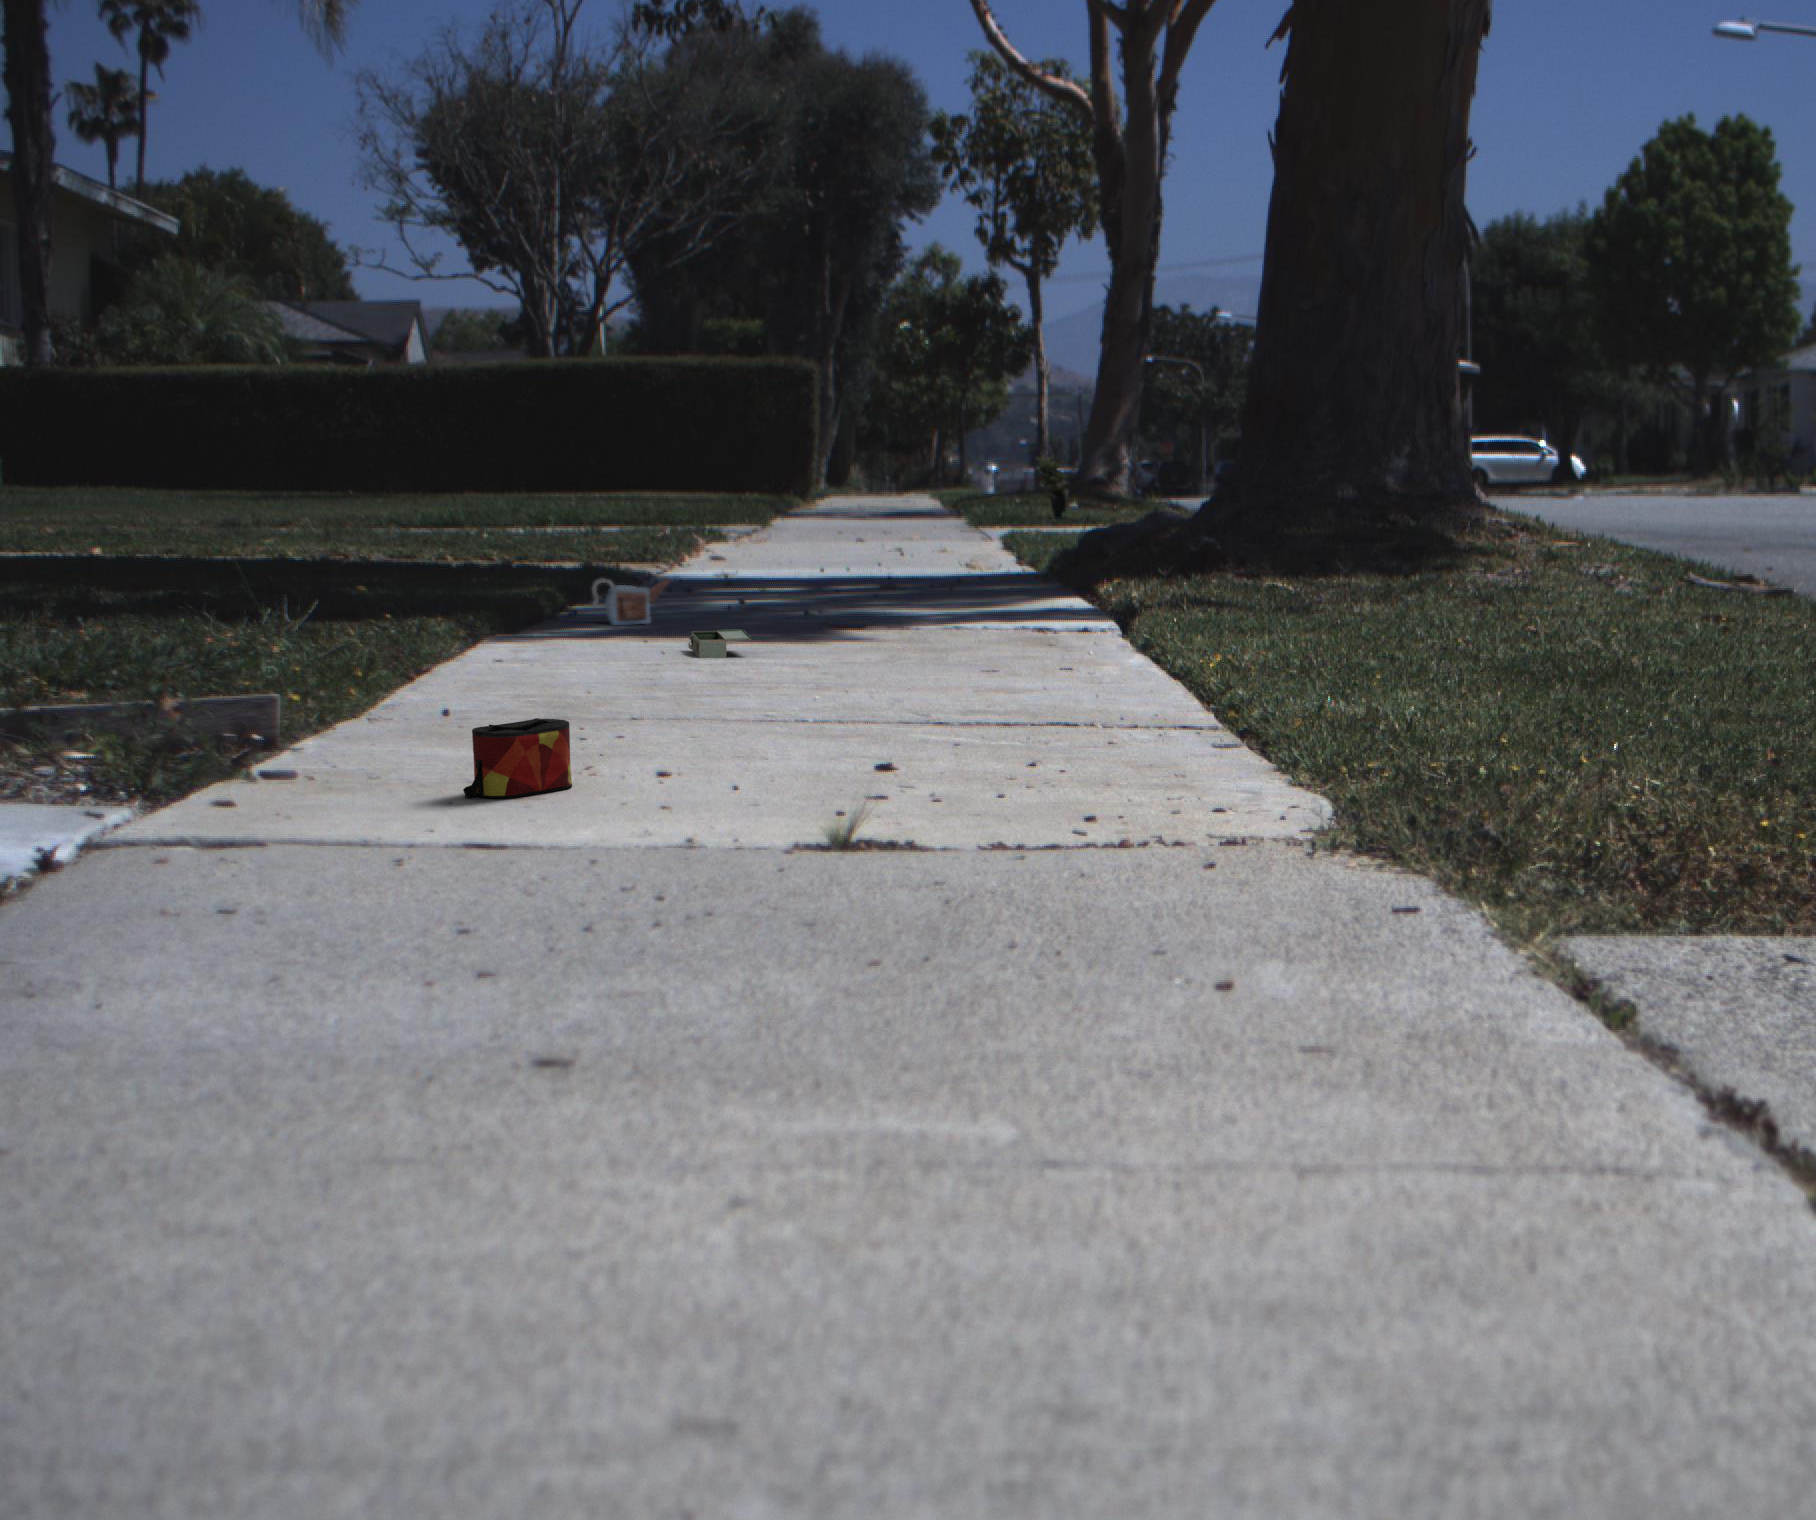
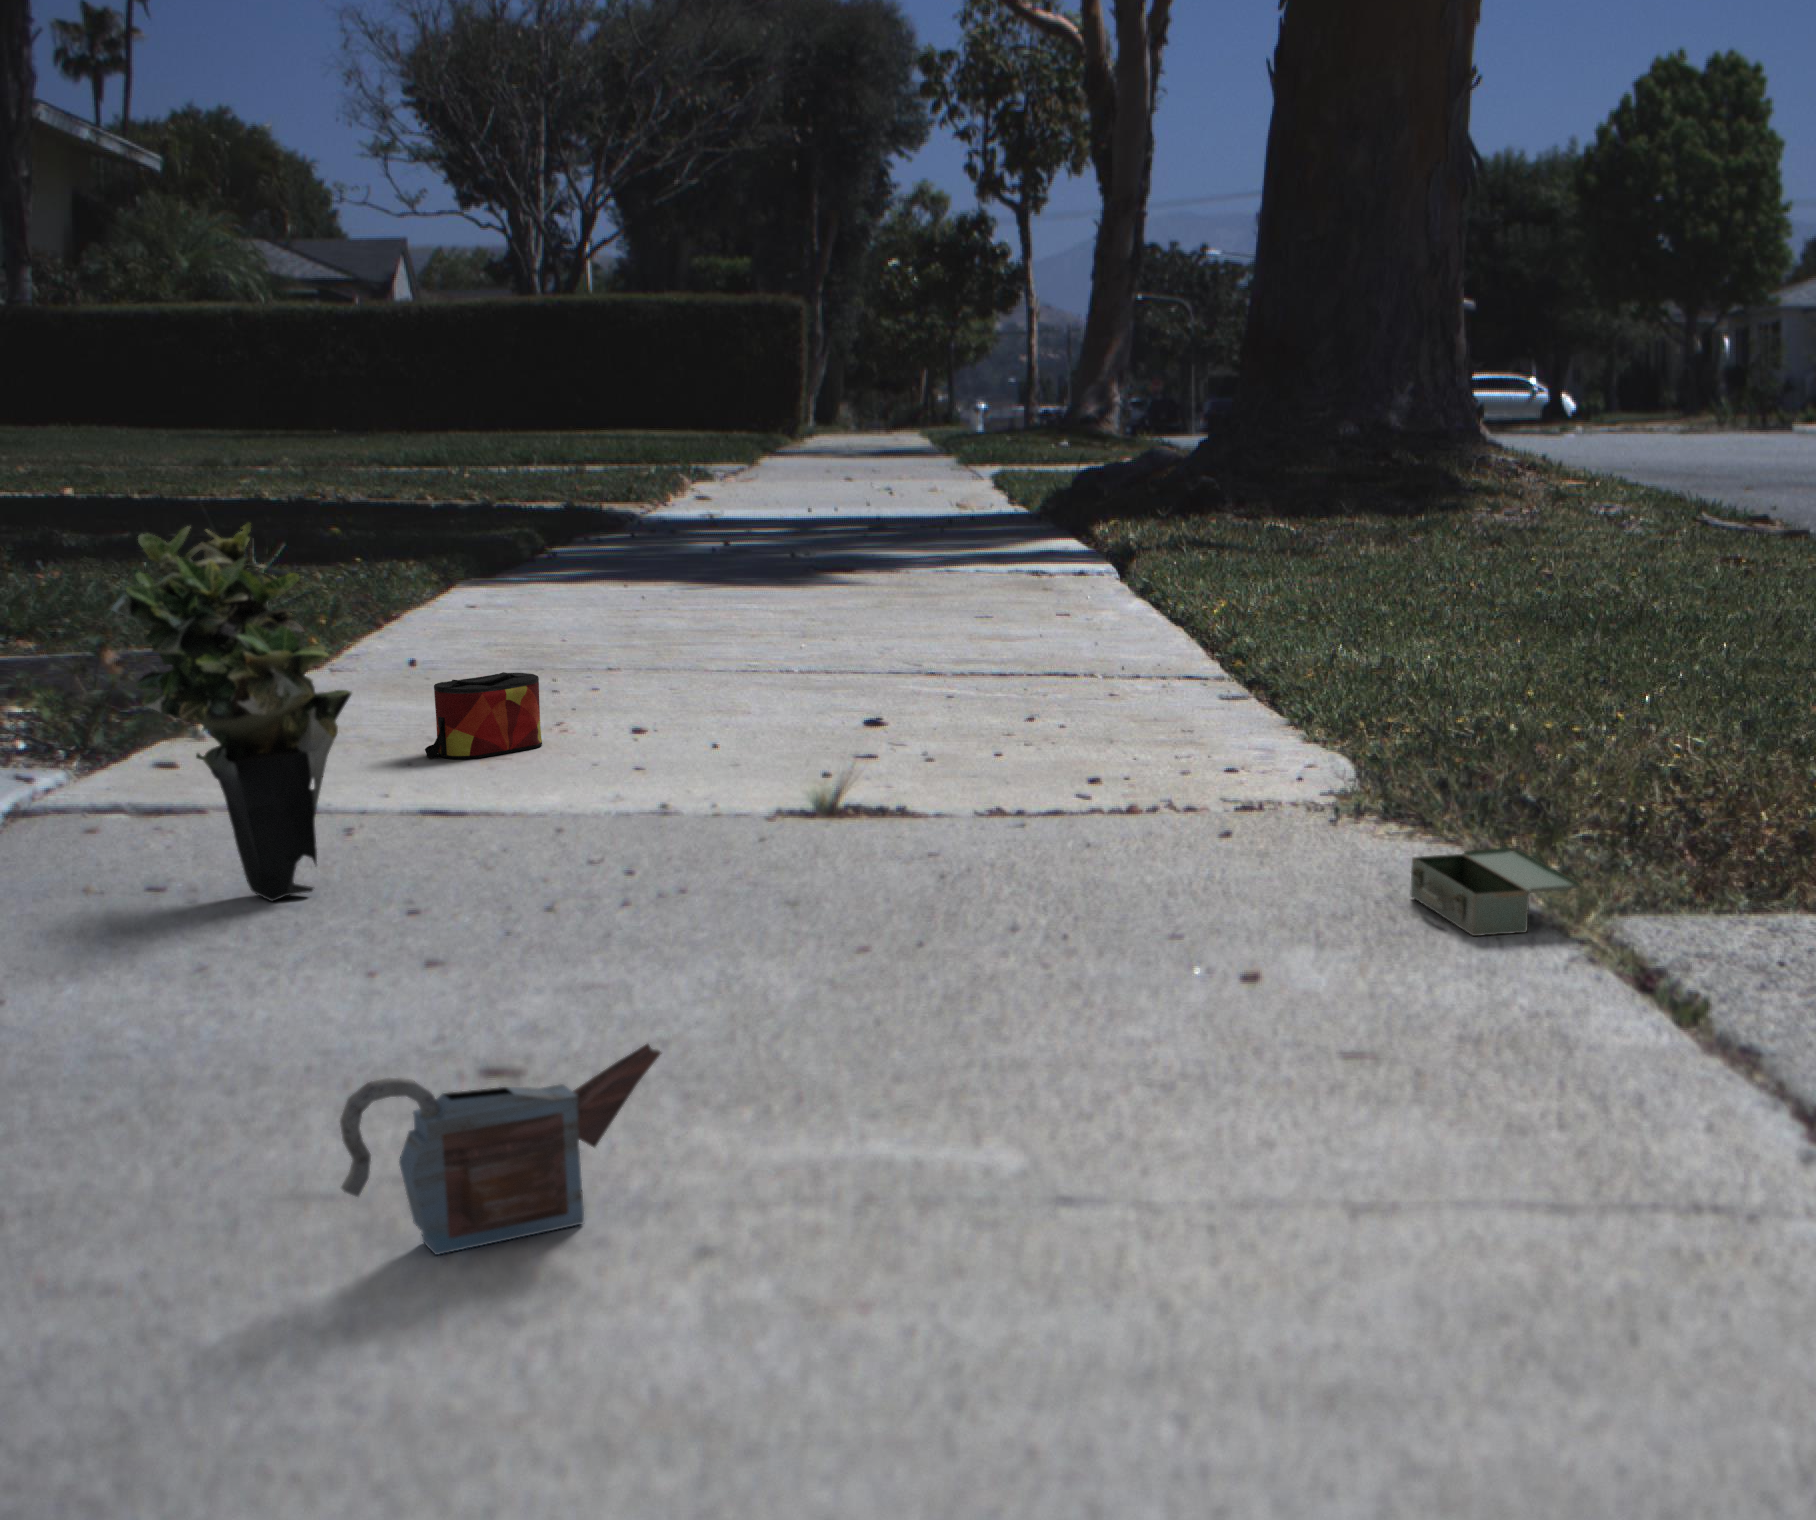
potted plant: present [1037,457,1070,519] -> present [112,523,352,901]
watering can: present [592,579,669,625] -> present [340,1044,662,1255]
toolbox: present [688,629,752,658] -> present [1410,848,1581,936]

